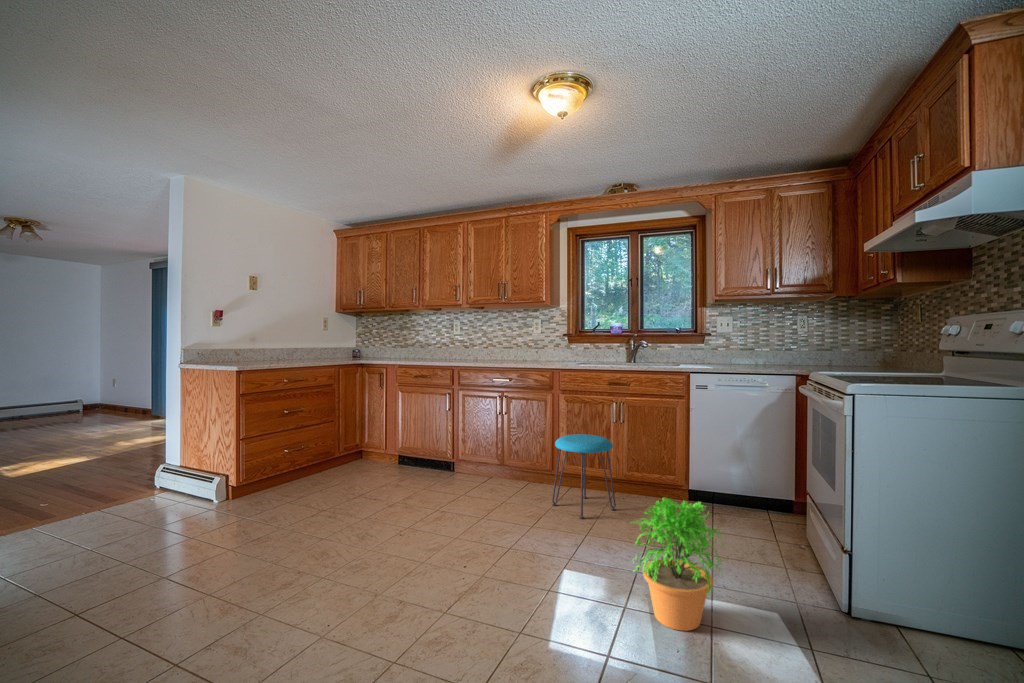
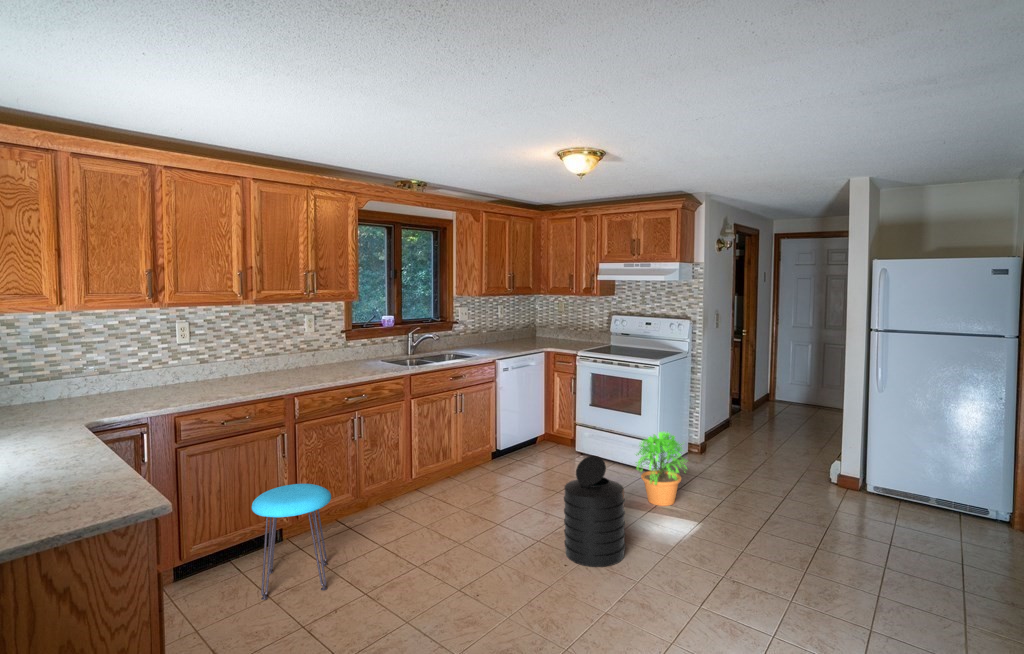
stool: present [552,434,616,519] -> present [252,484,331,600]
trash can: none [426,460,497,595] -> present [564,456,625,567]

